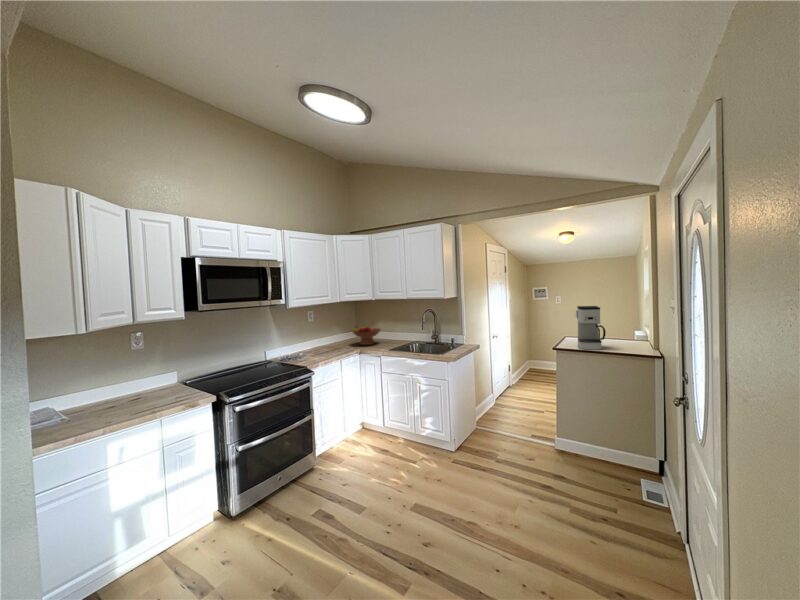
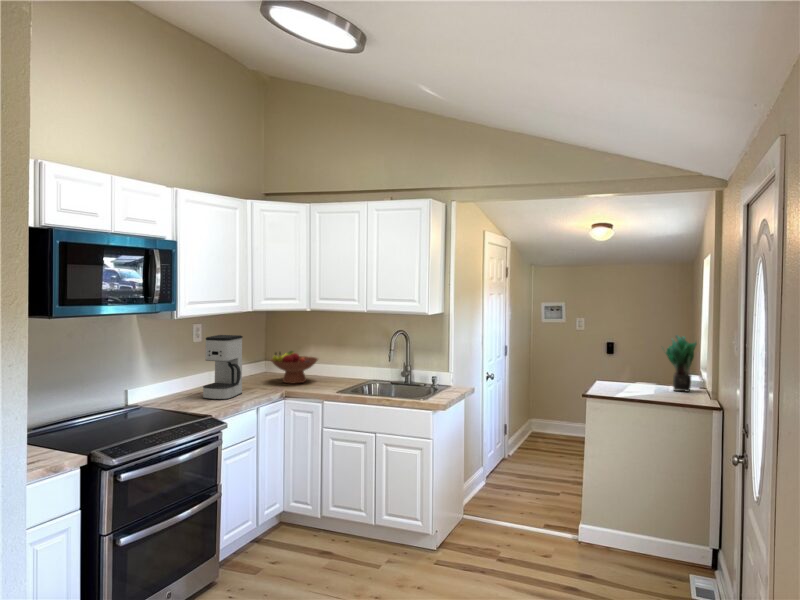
potted plant: none [613,305,641,345] -> present [666,335,697,392]
coffee maker: present [577,306,606,350] -> present [203,335,243,400]

